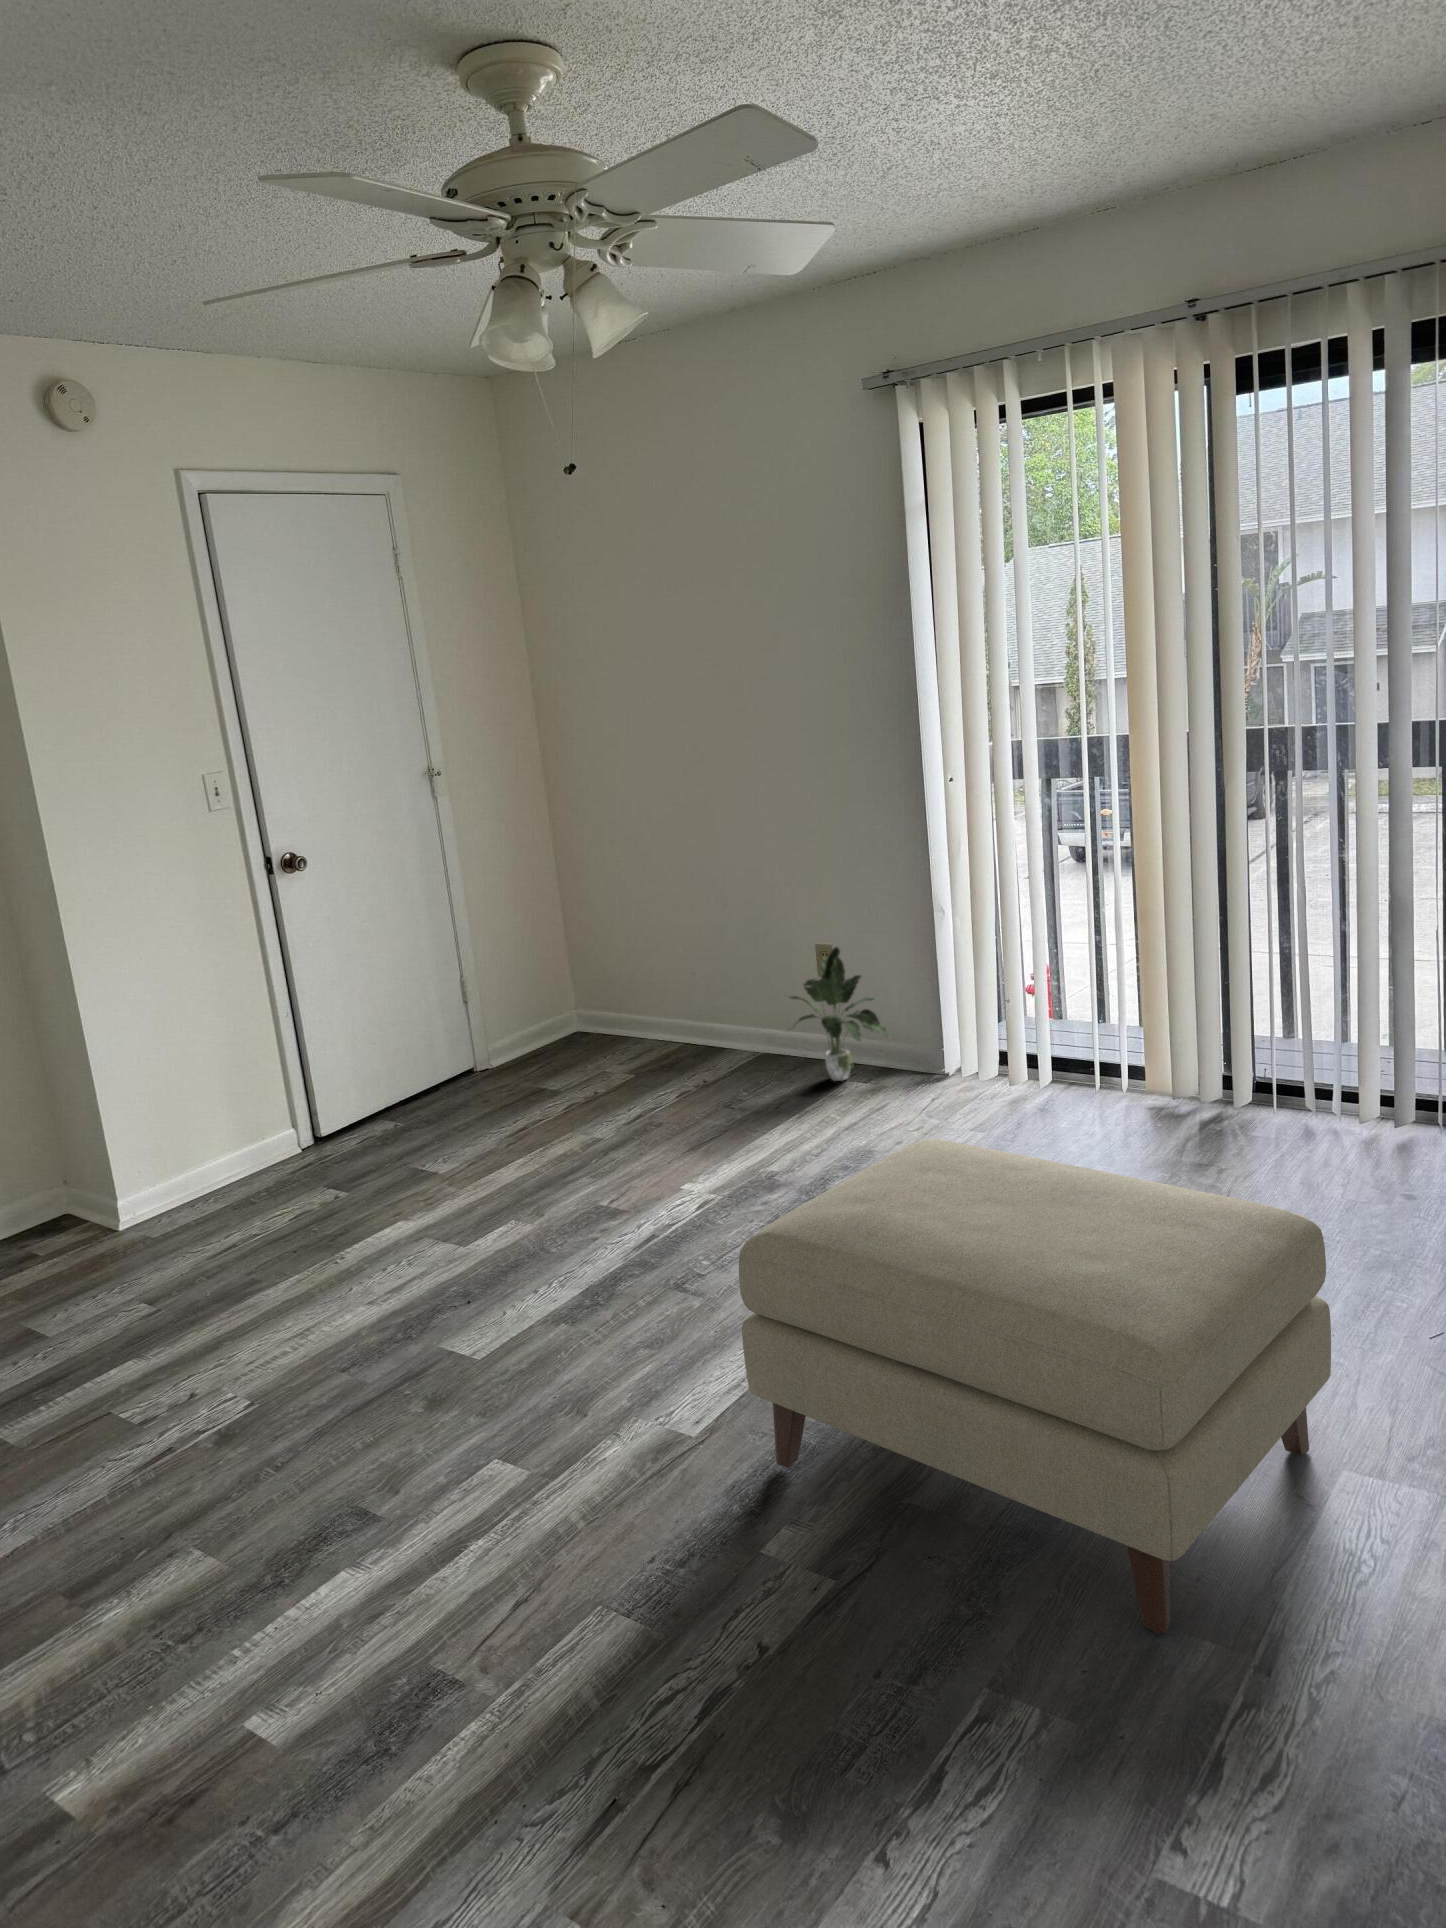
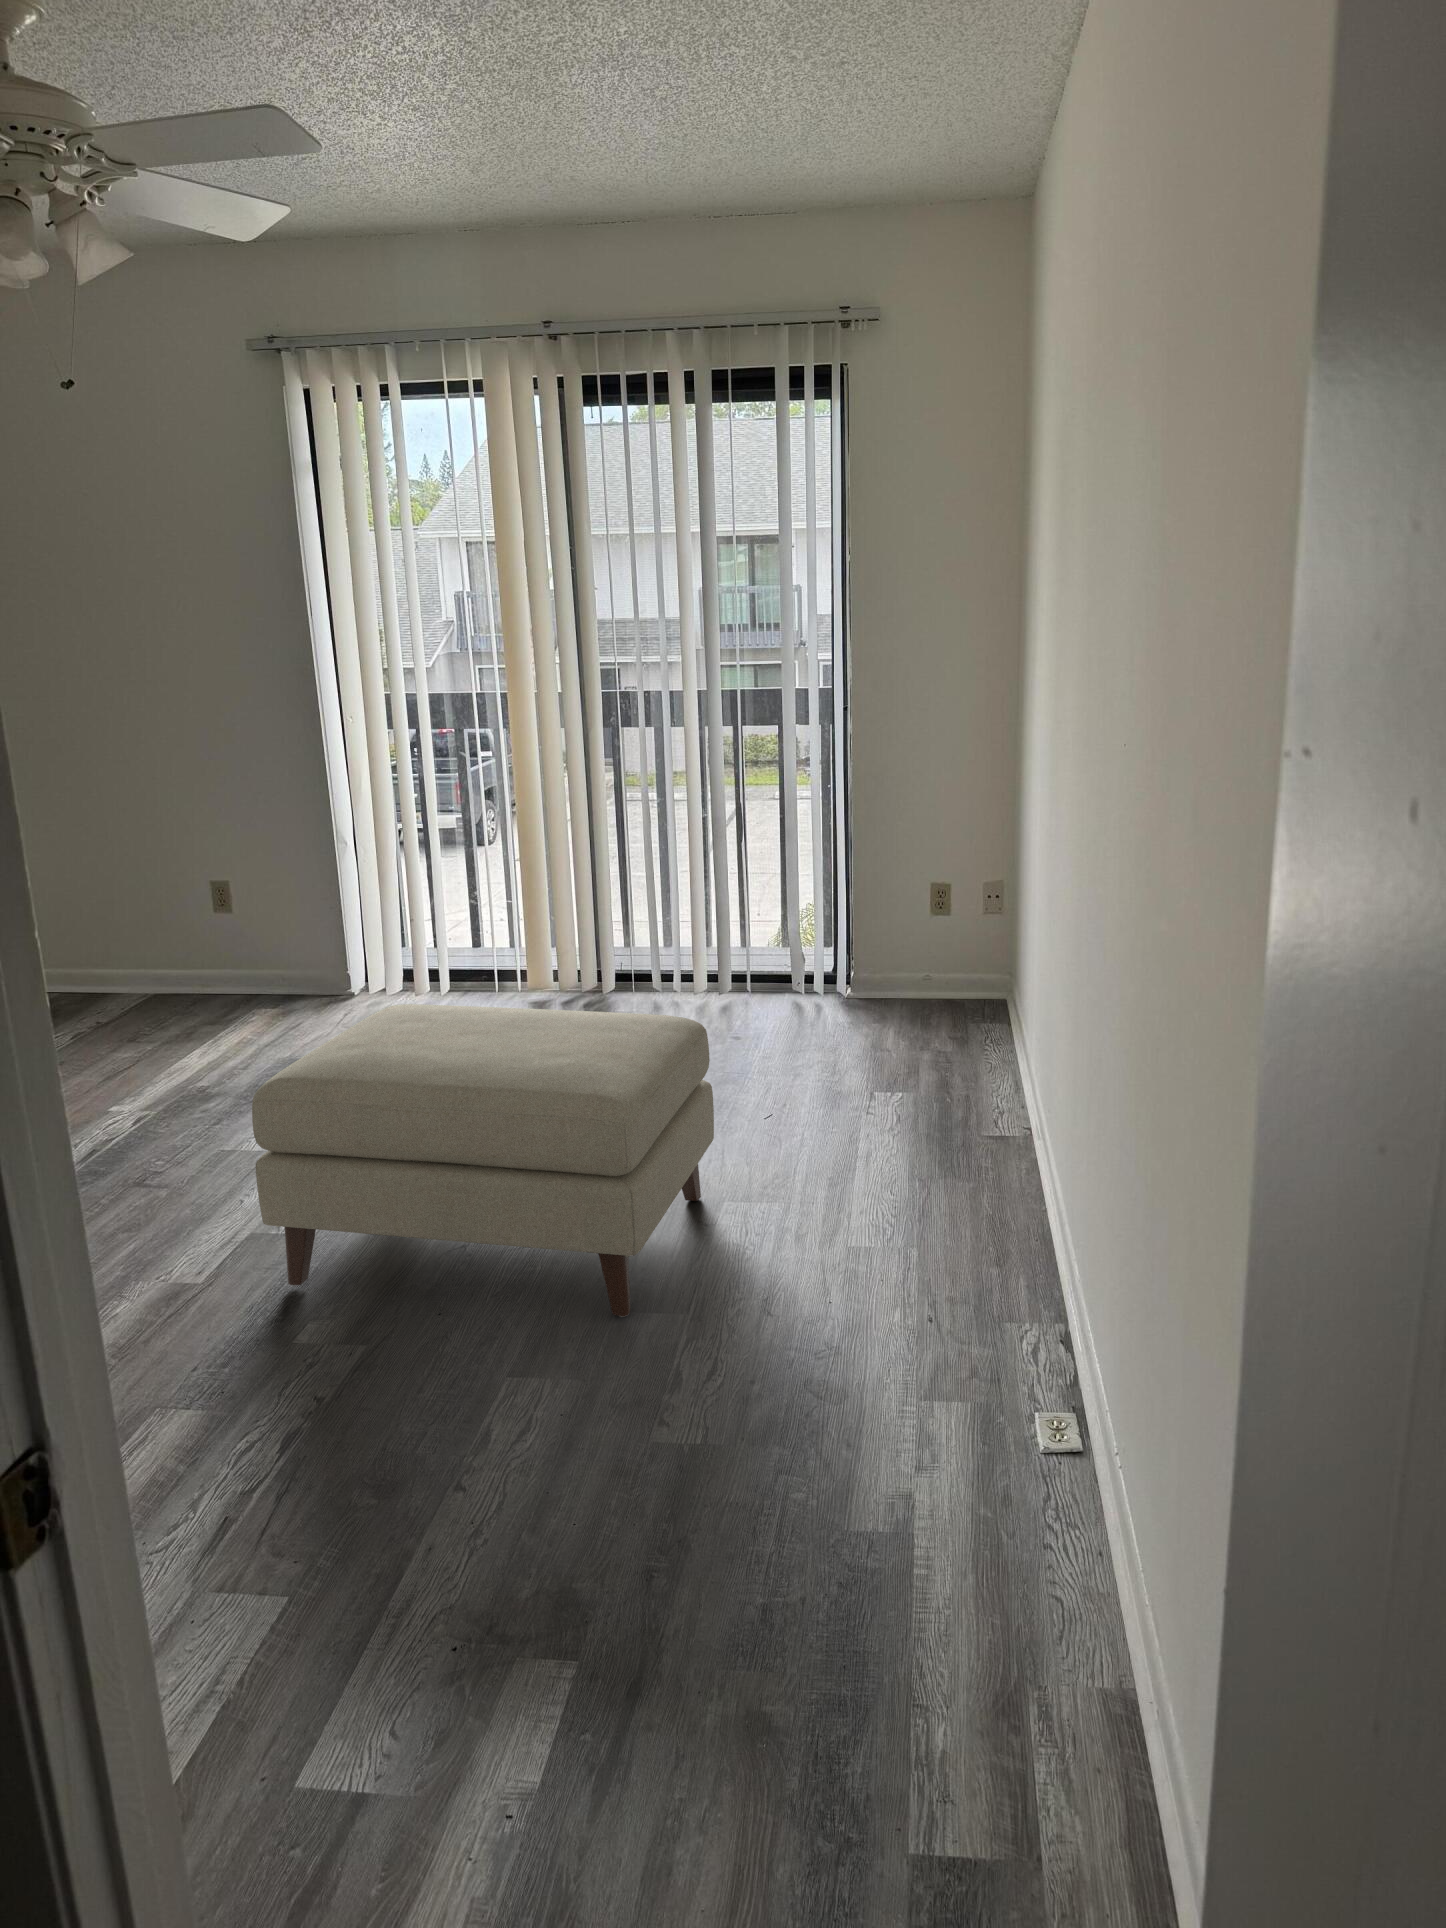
potted plant: present [790,947,890,1081] -> none [182,880,293,1010]

